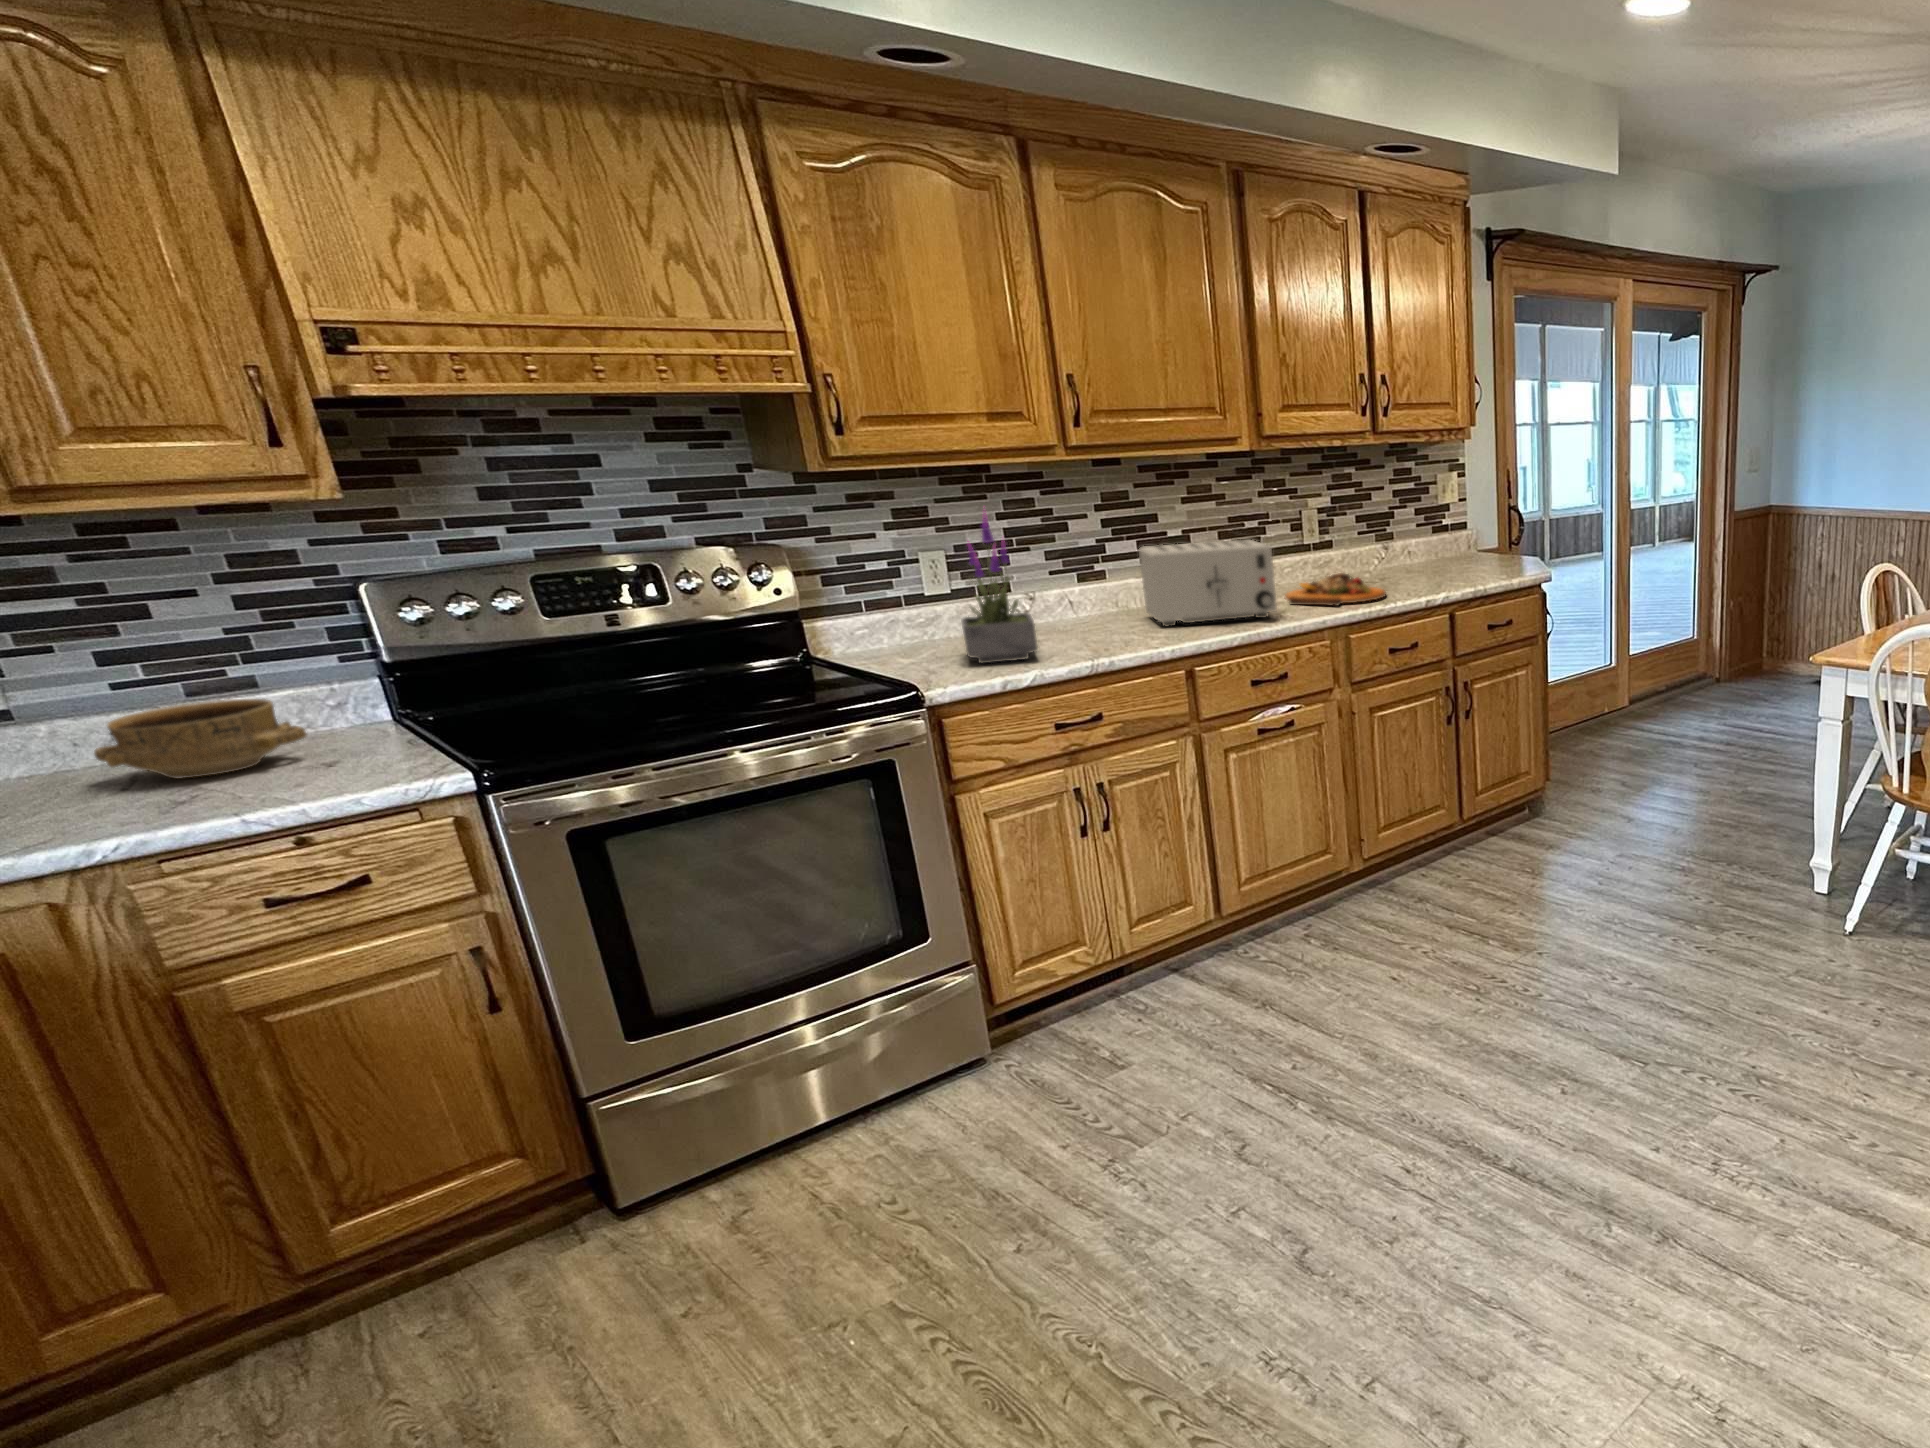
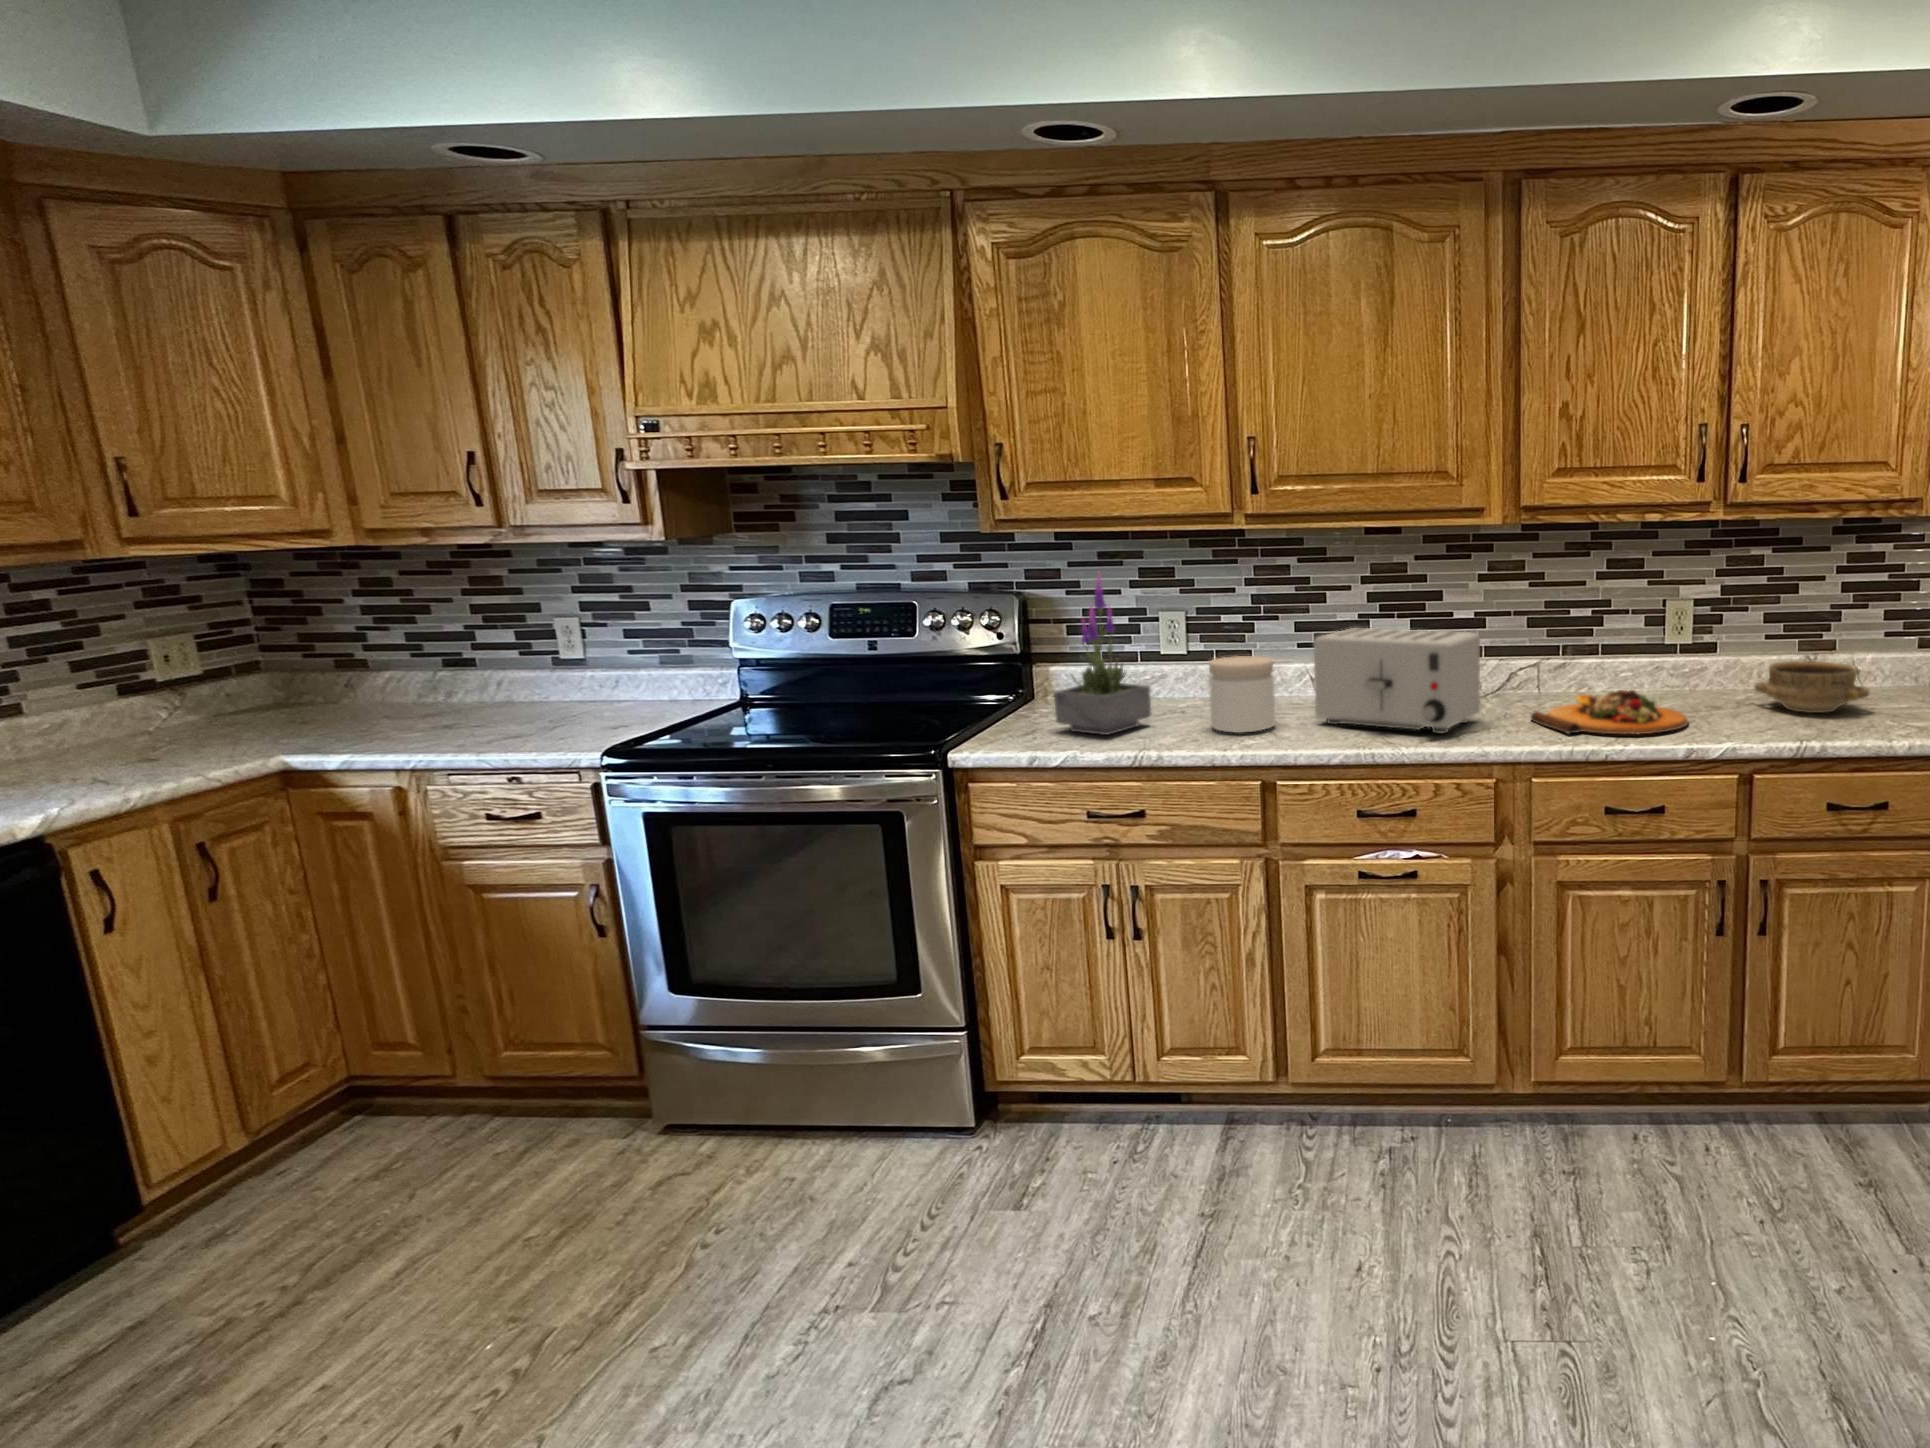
jar: none [1077,575,1143,642] -> present [1209,656,1275,733]
ceramic bowl: present [94,699,306,779] -> present [1755,661,1869,713]

